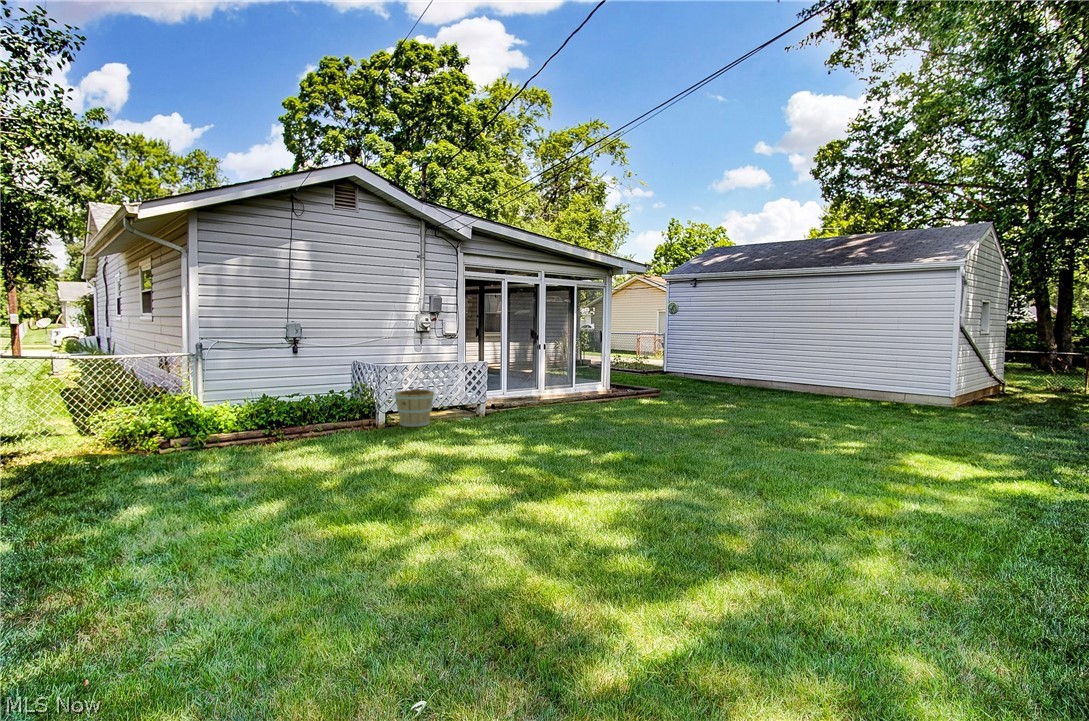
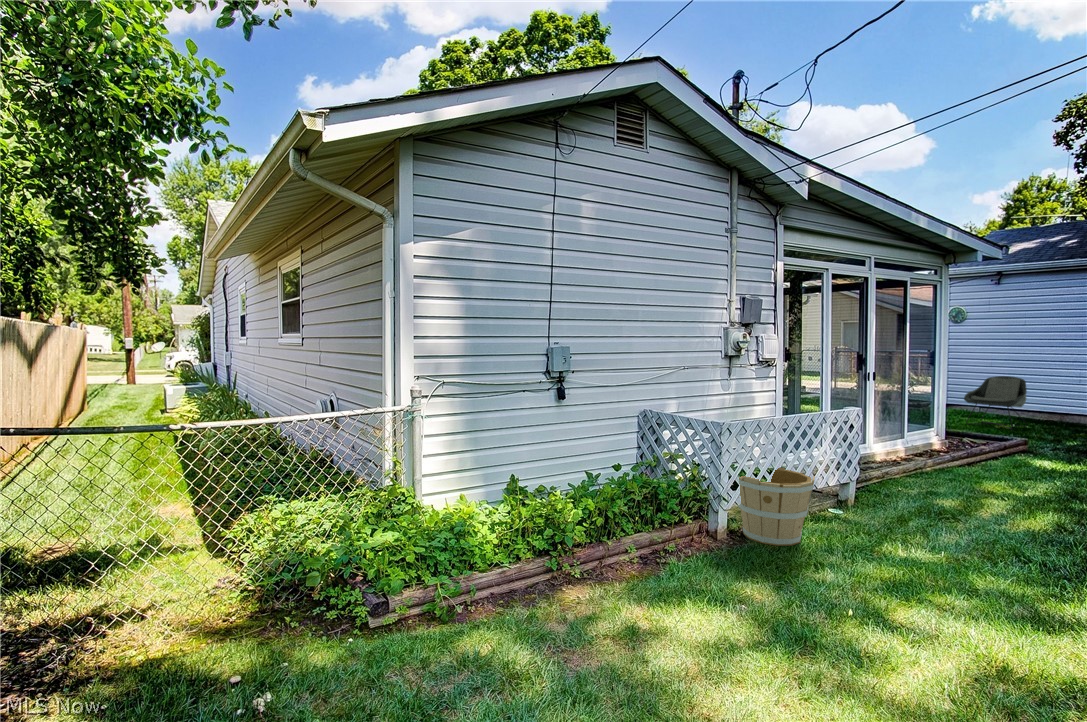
lounge chair: none [653,345,689,380] -> present [964,376,1028,430]

